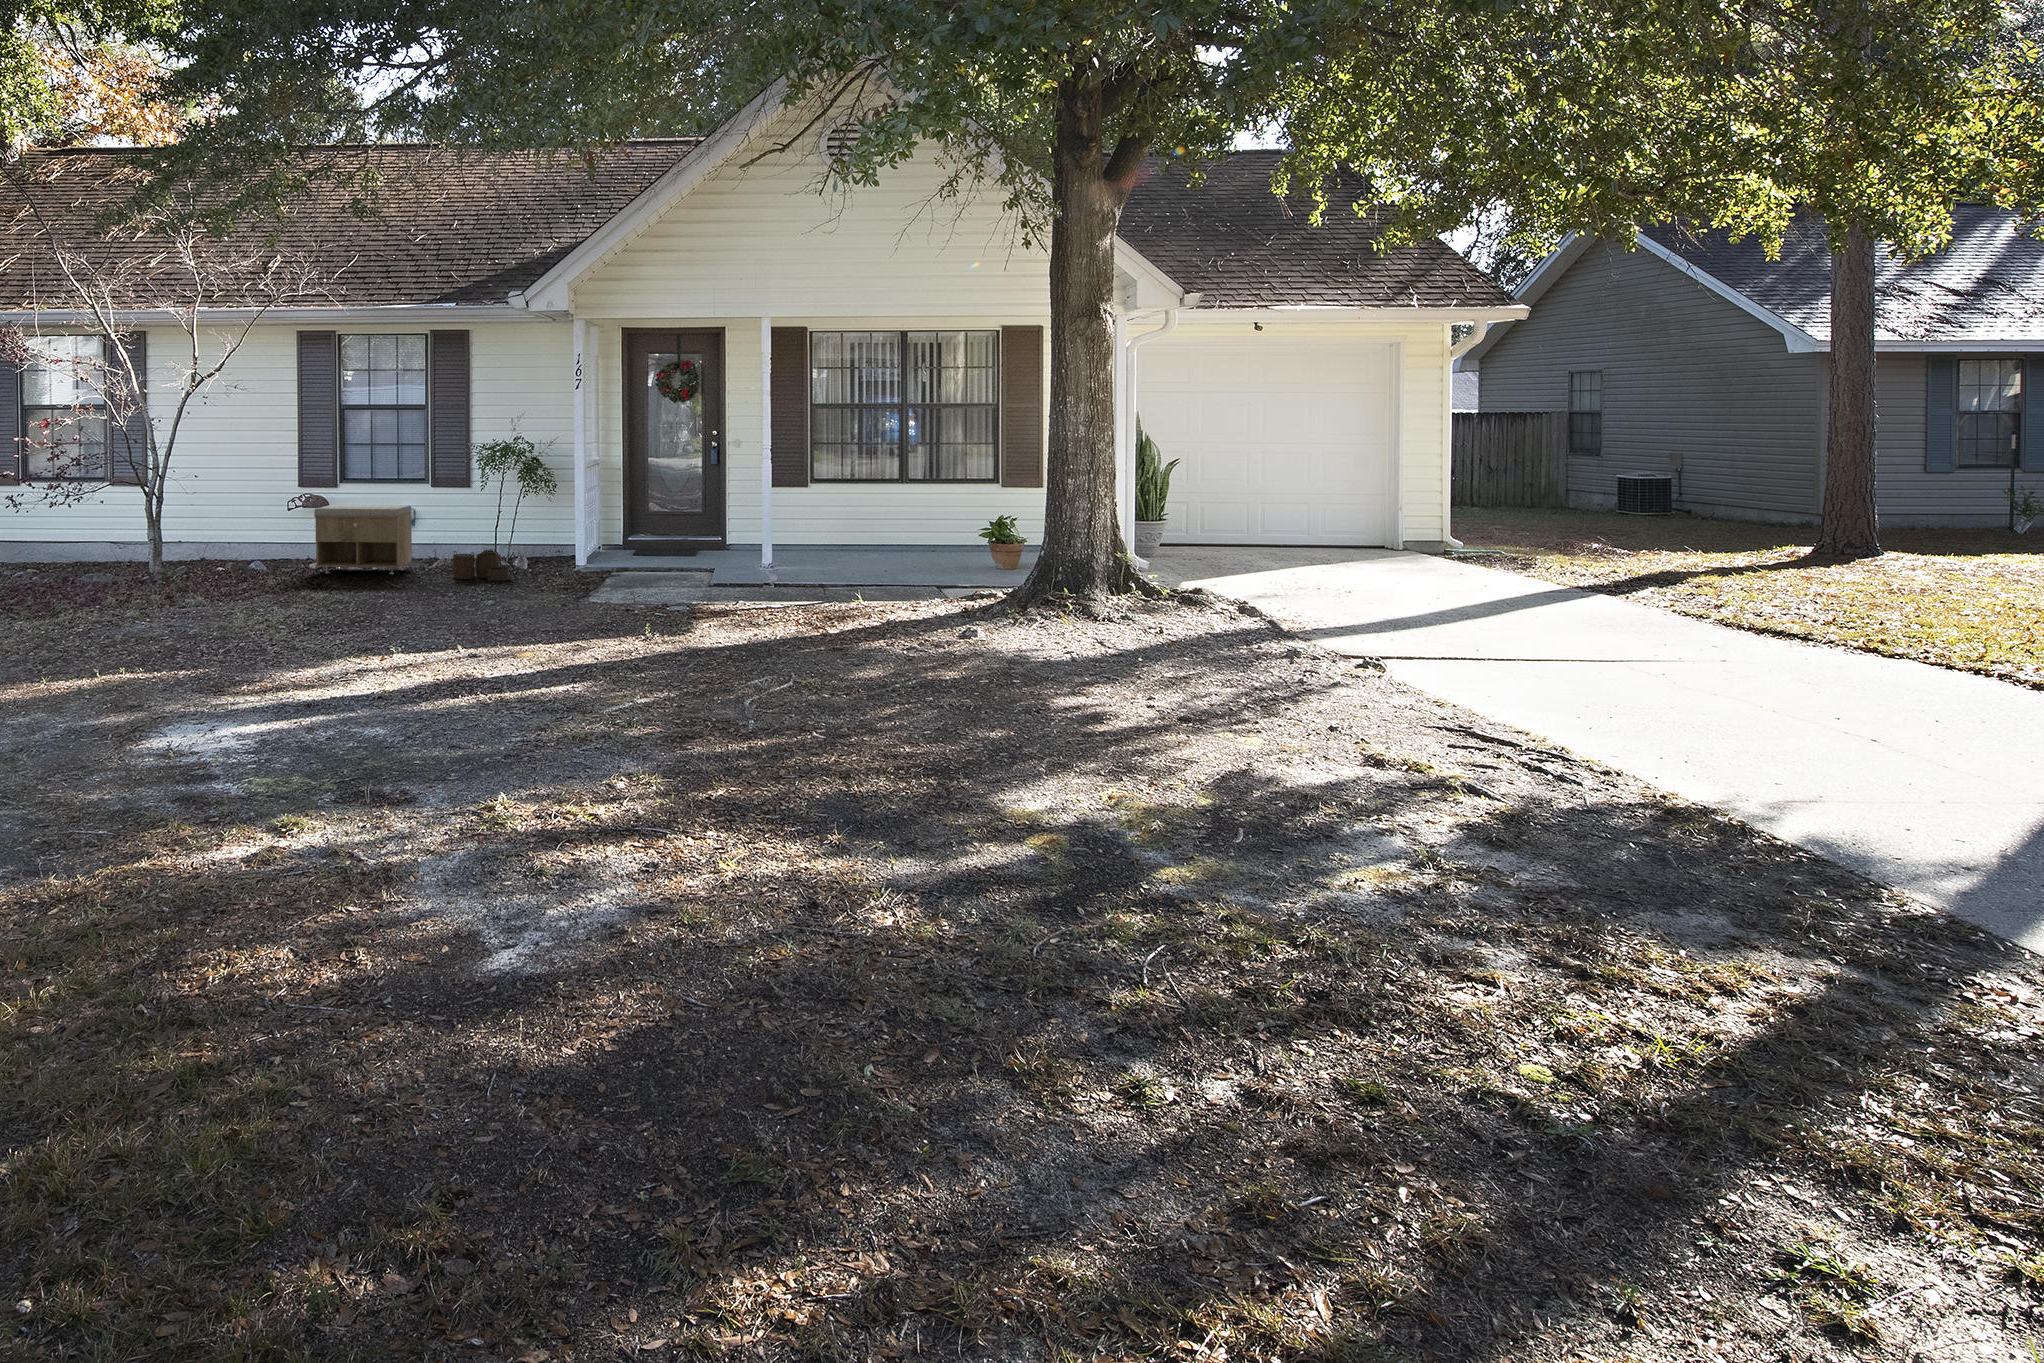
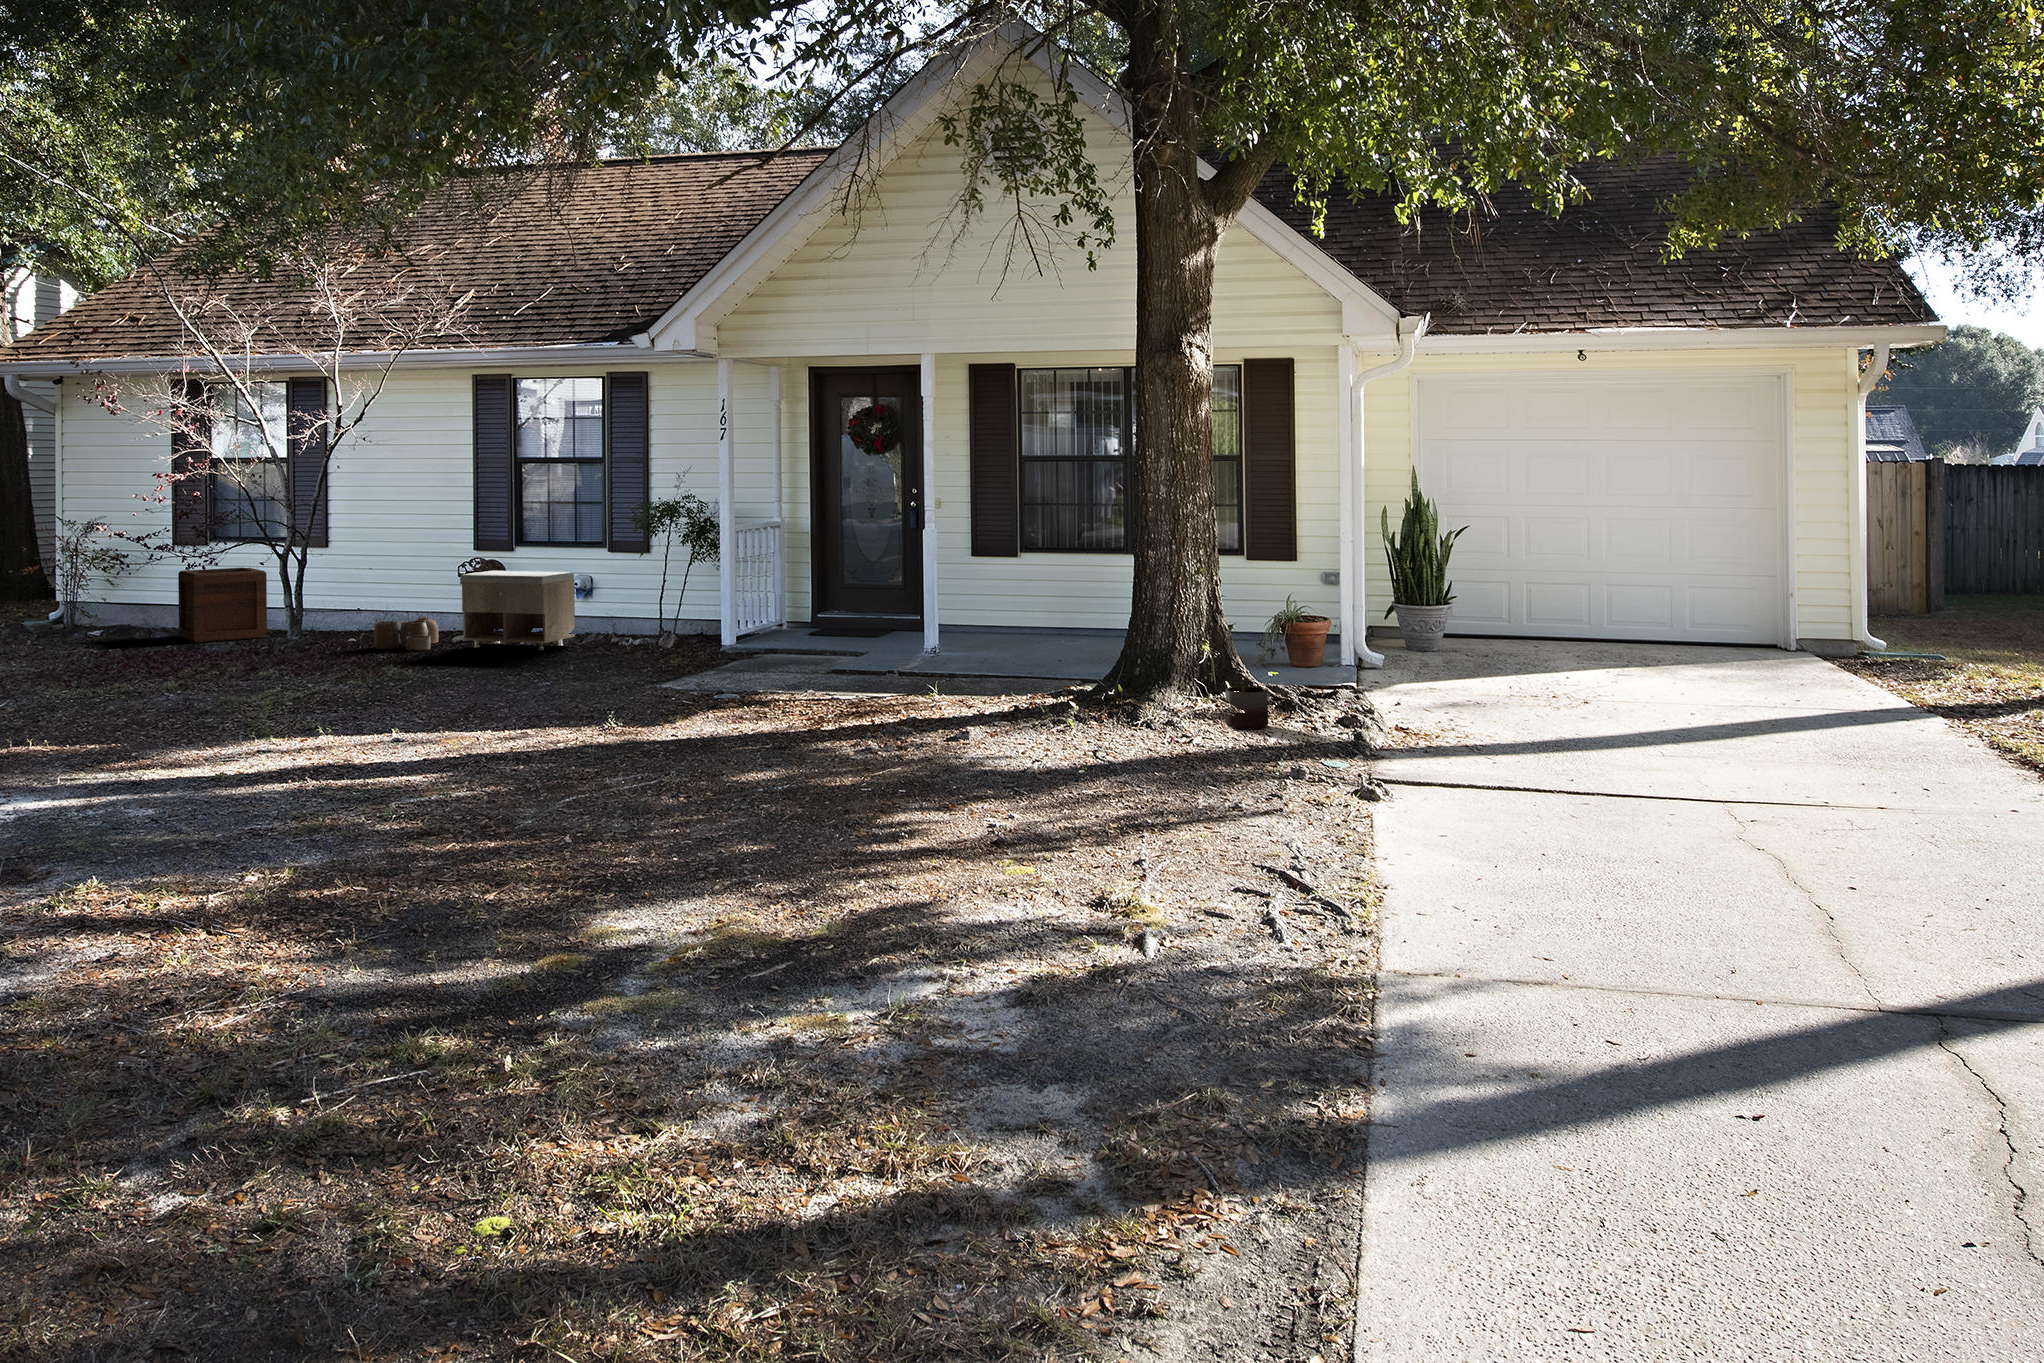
wooden crate: none [15,505,105,574] -> present [178,568,267,643]
woven basket: present [453,549,509,581] -> present [374,616,438,650]
planter: none [1133,591,1171,626] -> present [1225,686,1268,729]

